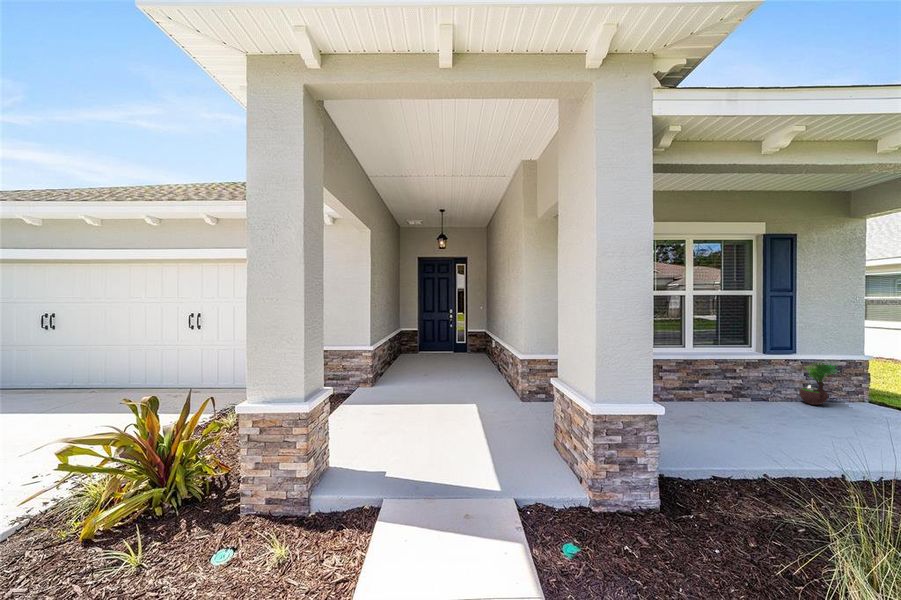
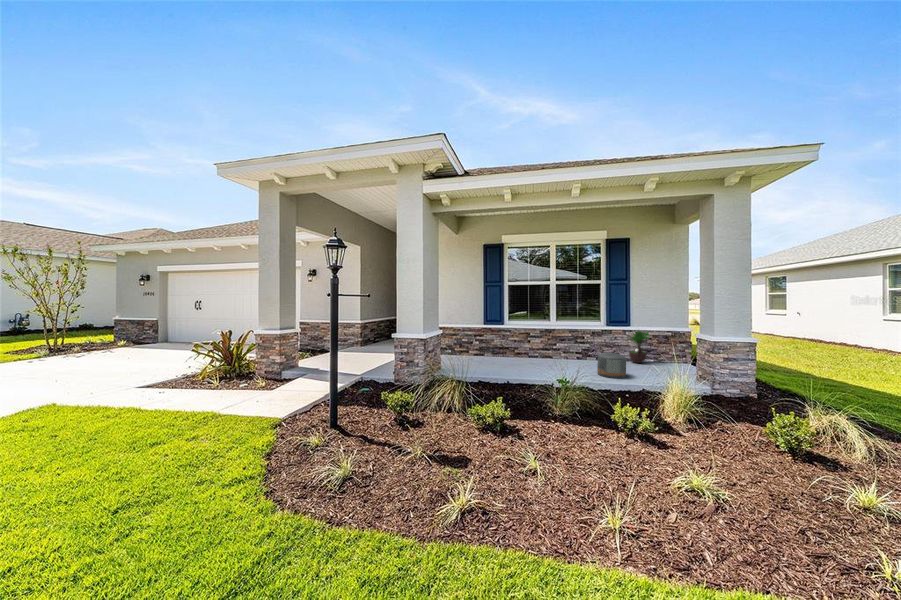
pouf: none [818,404,875,446] -> present [597,353,626,378]

